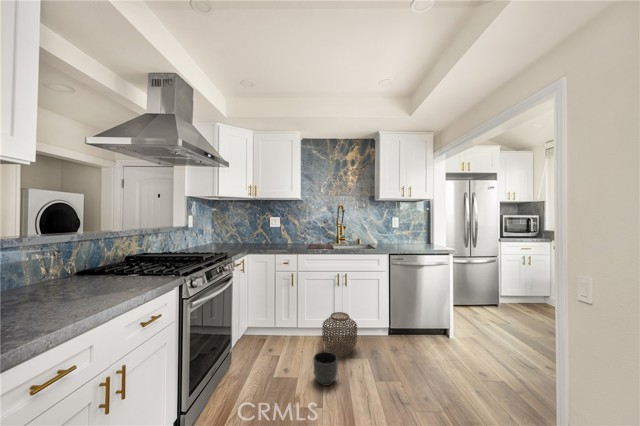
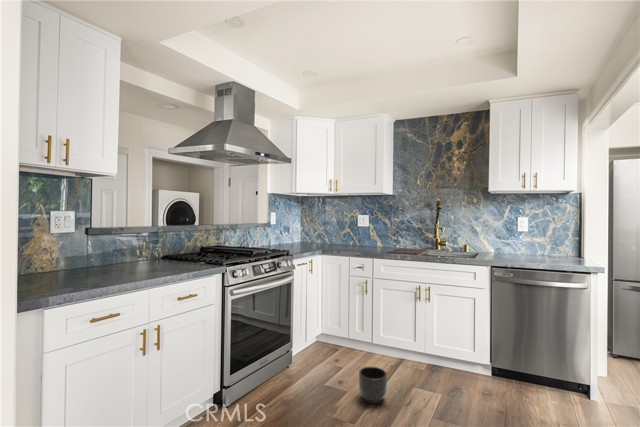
woven basket: present [322,312,357,356] -> none [389,330,432,383]

